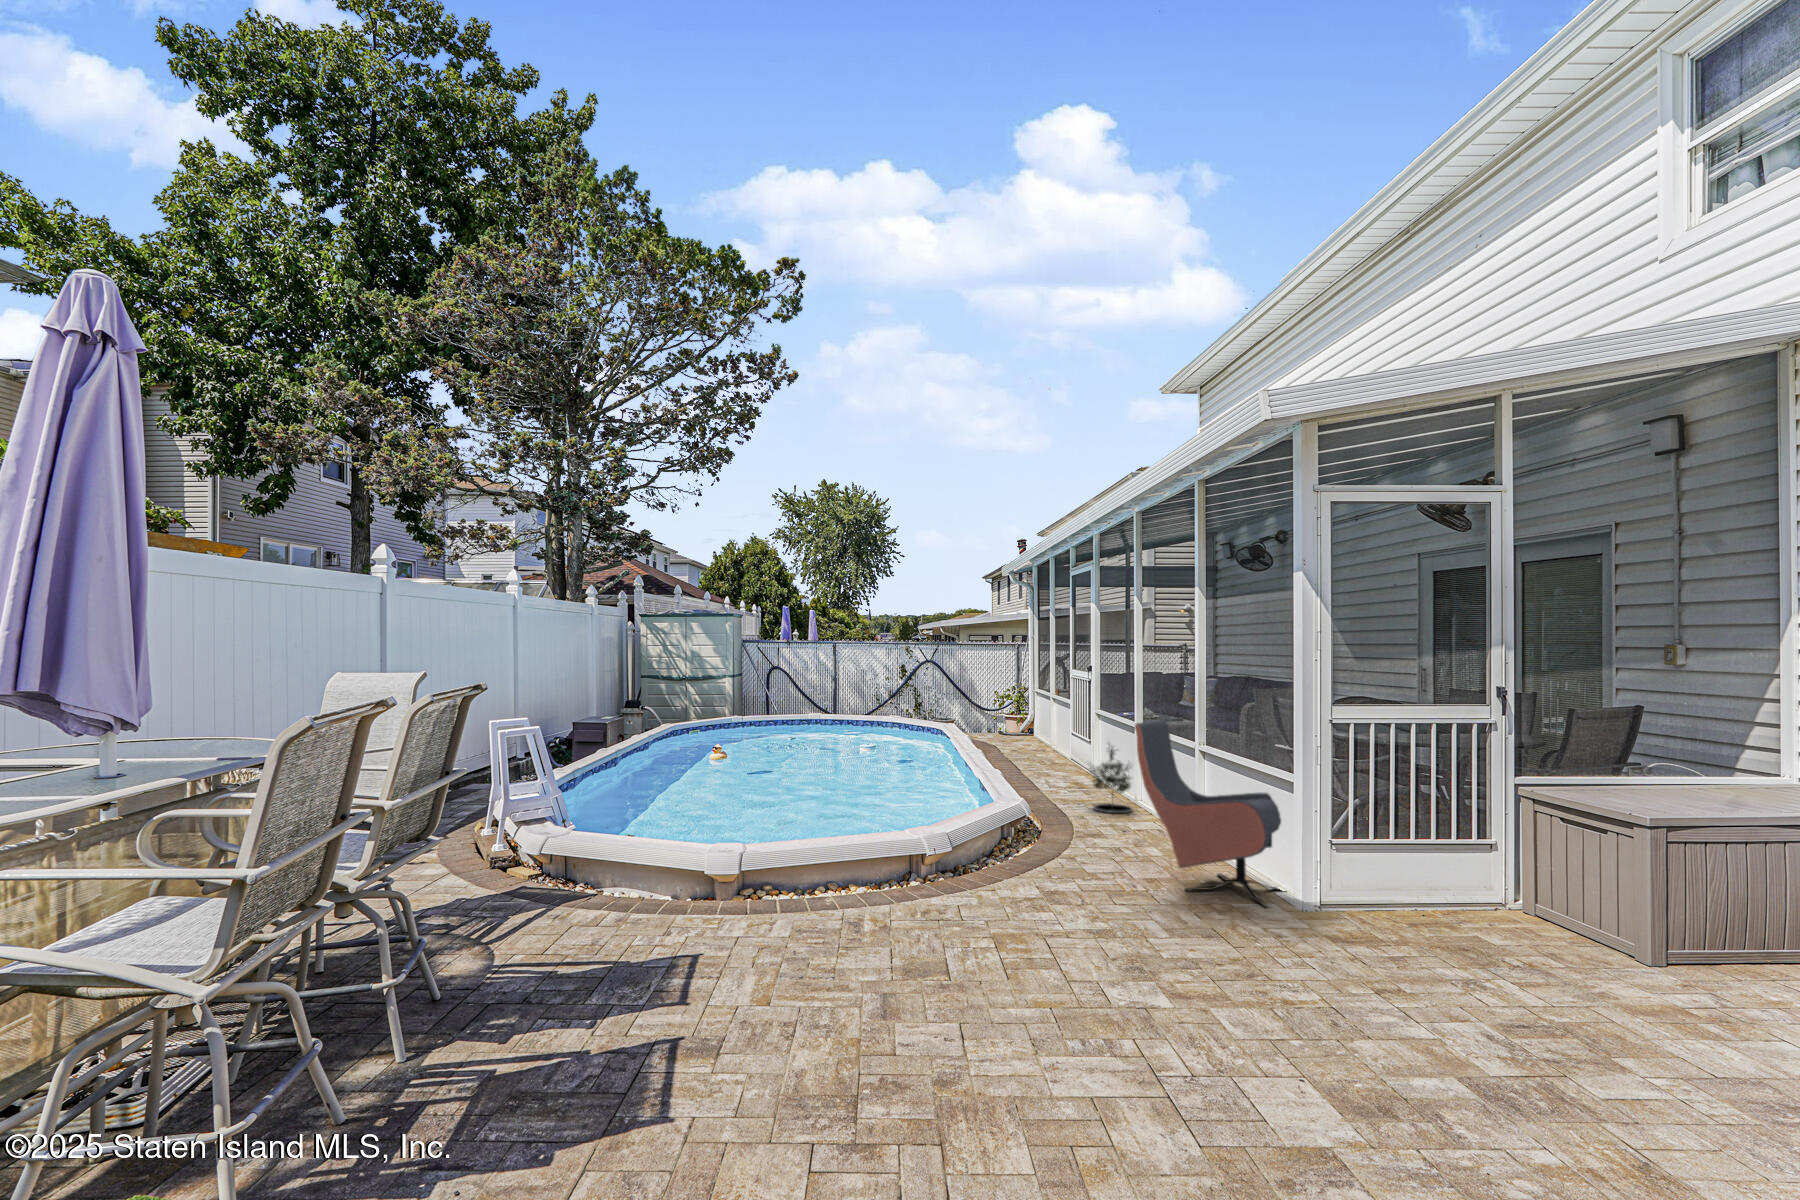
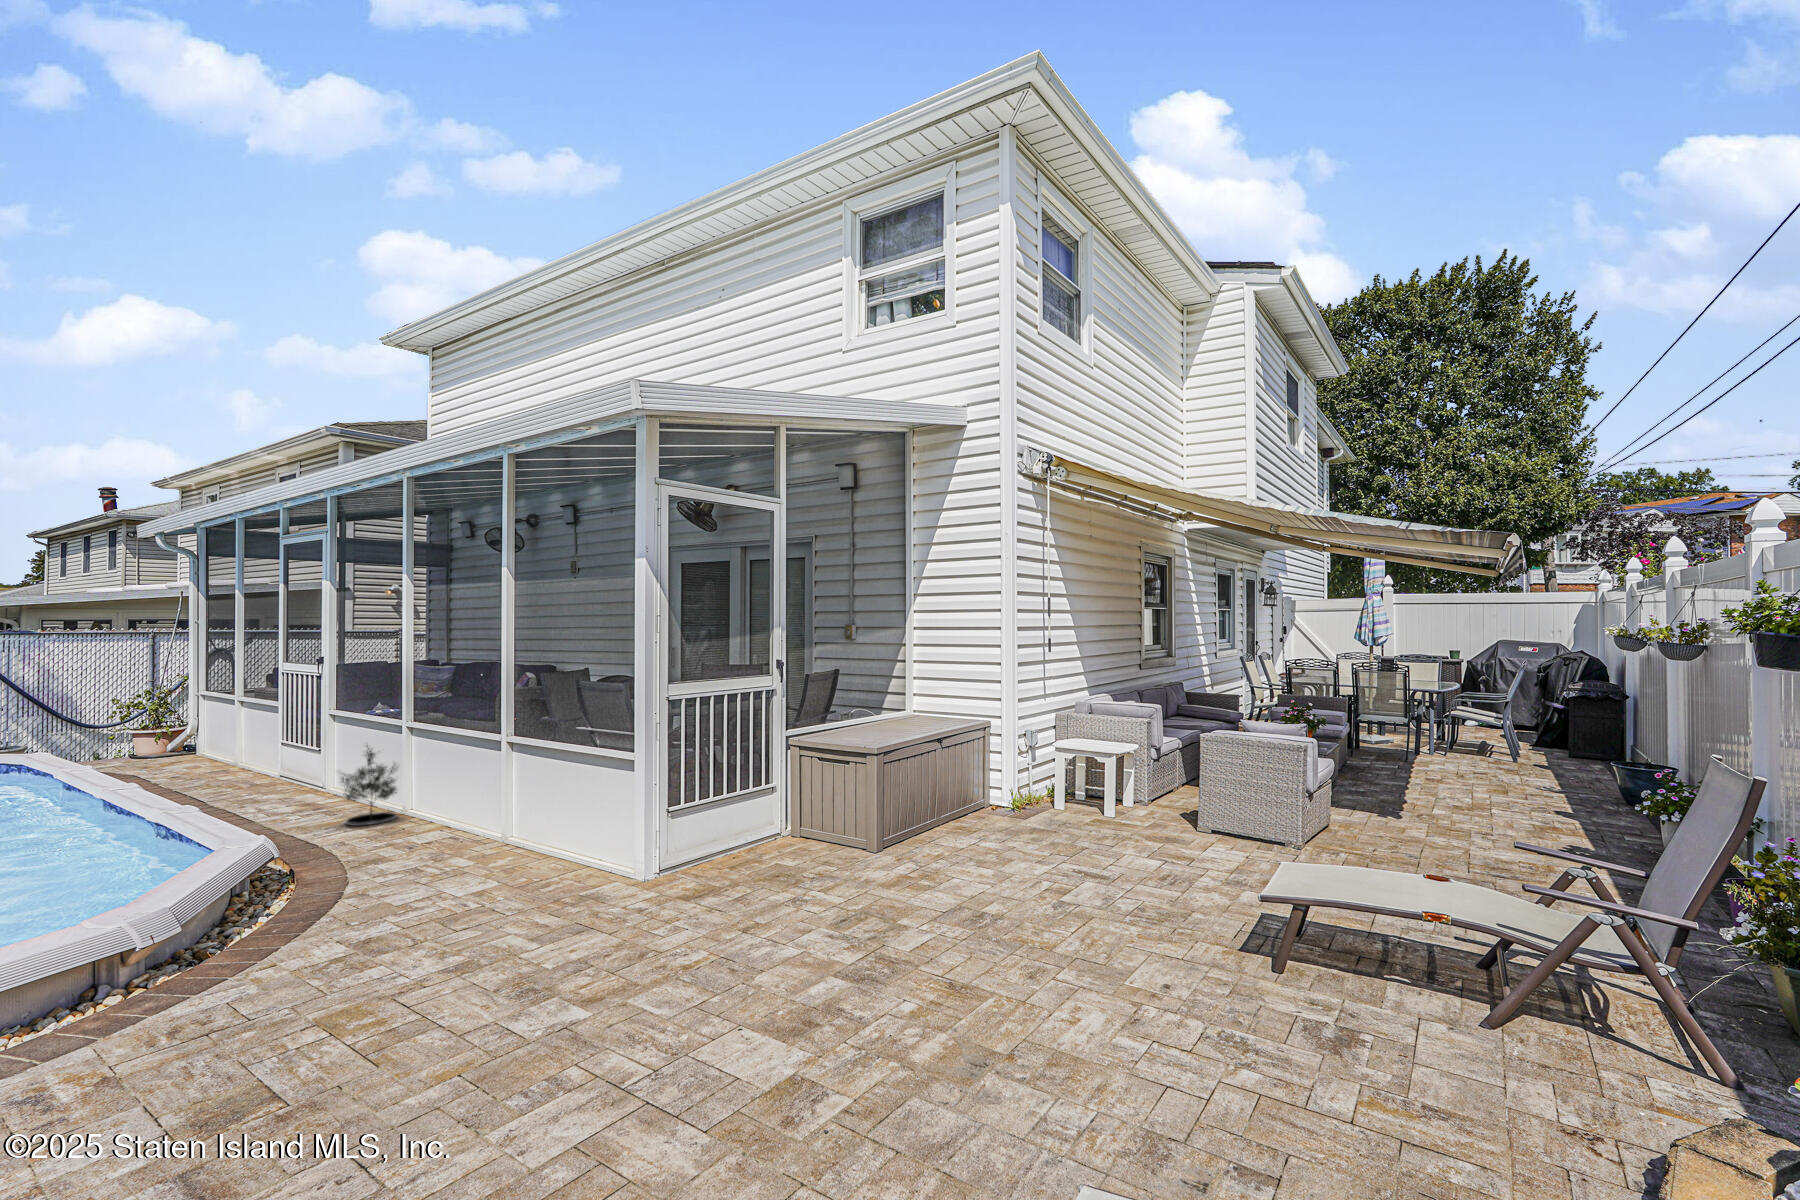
armchair: present [1135,720,1281,908] -> none [460,715,625,892]

